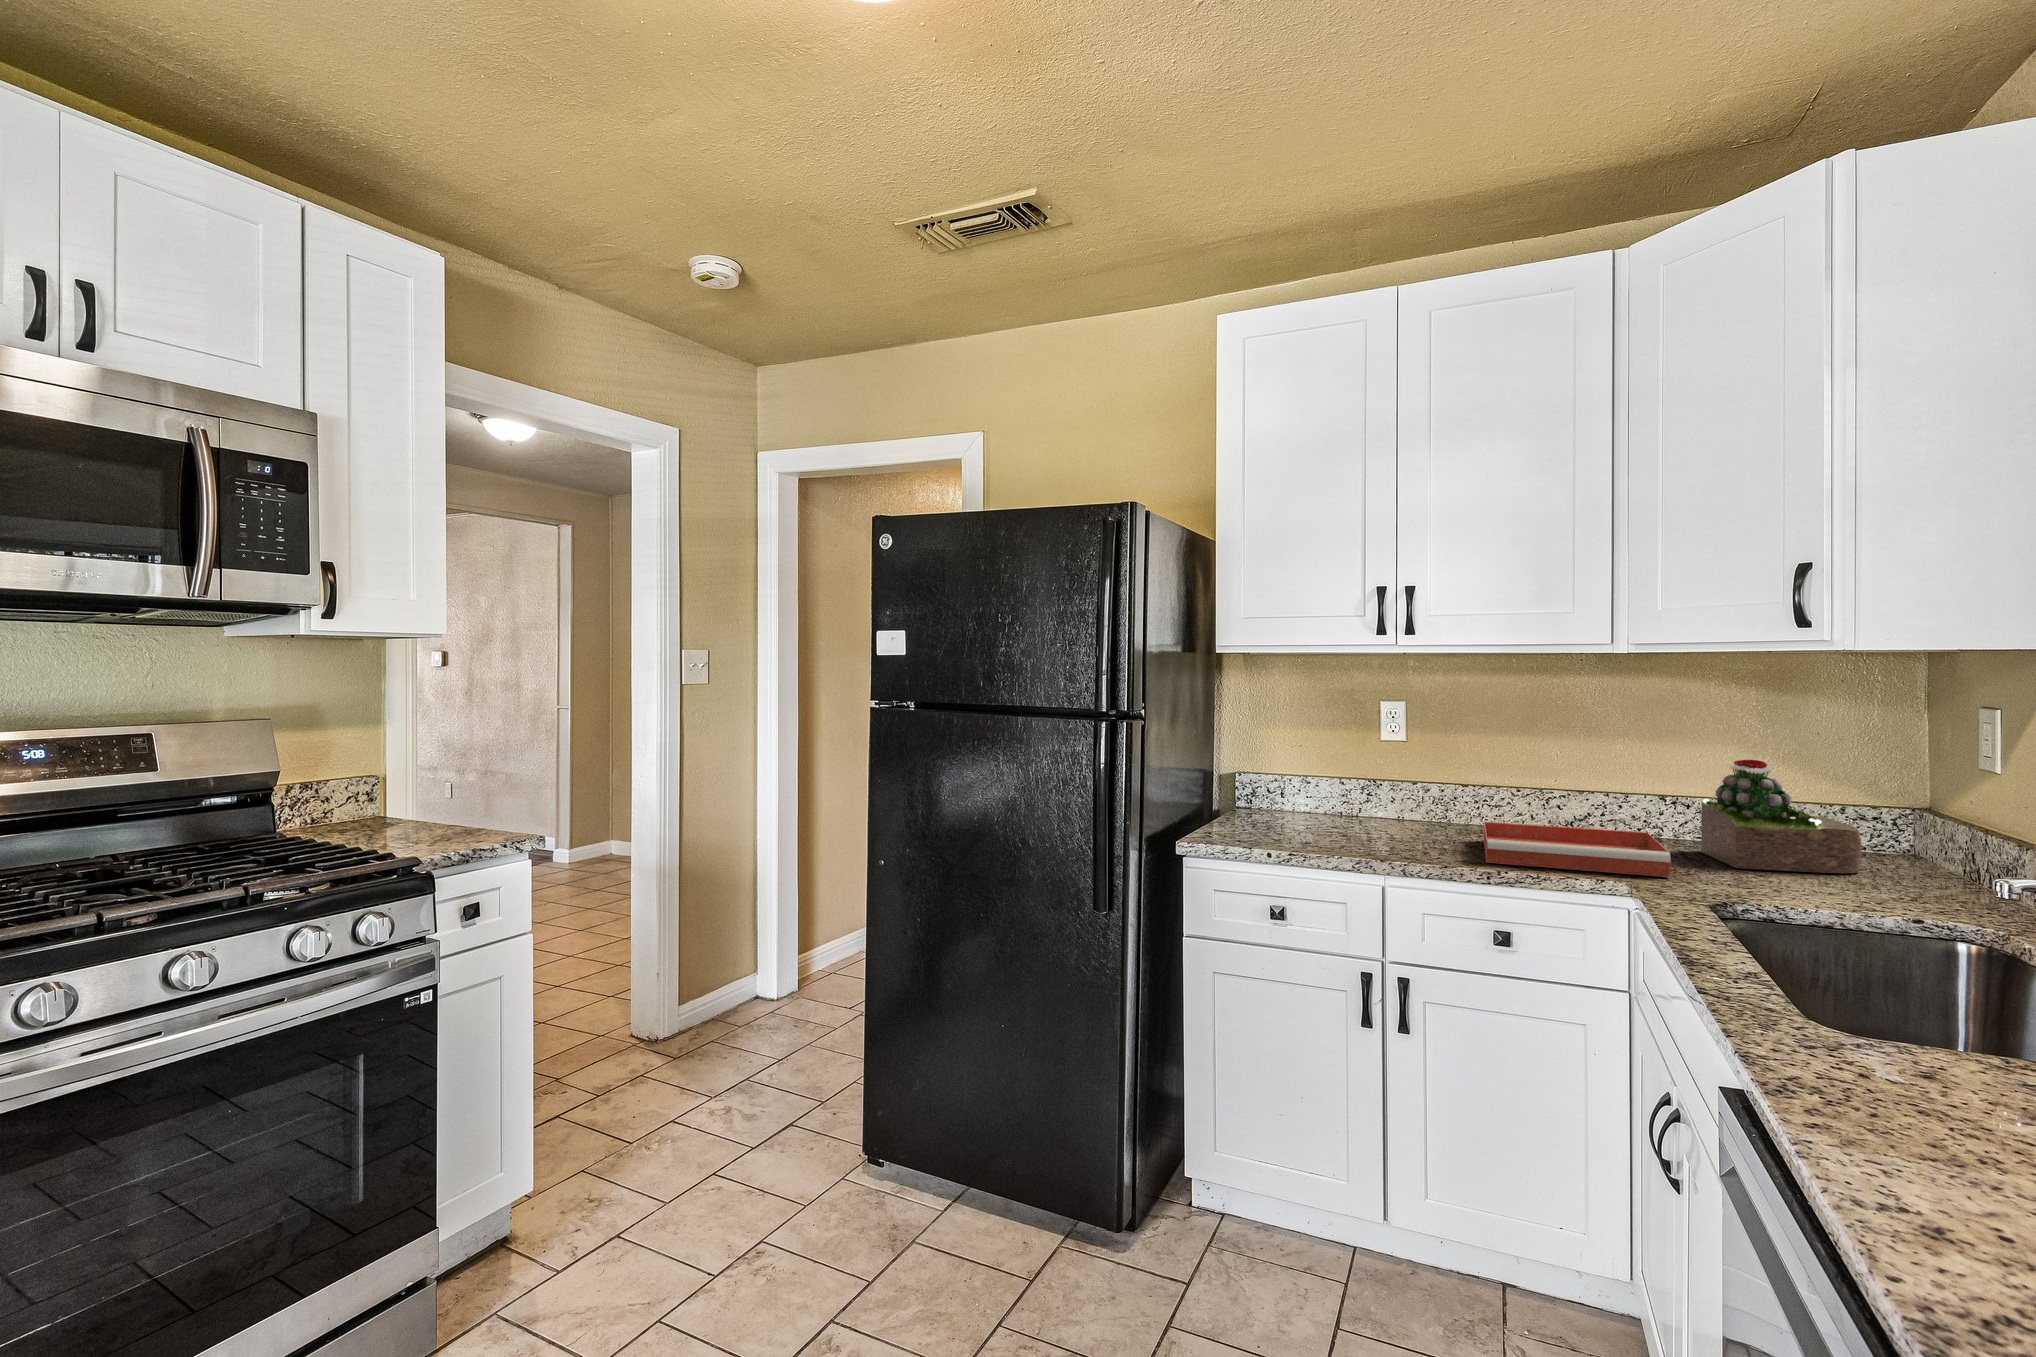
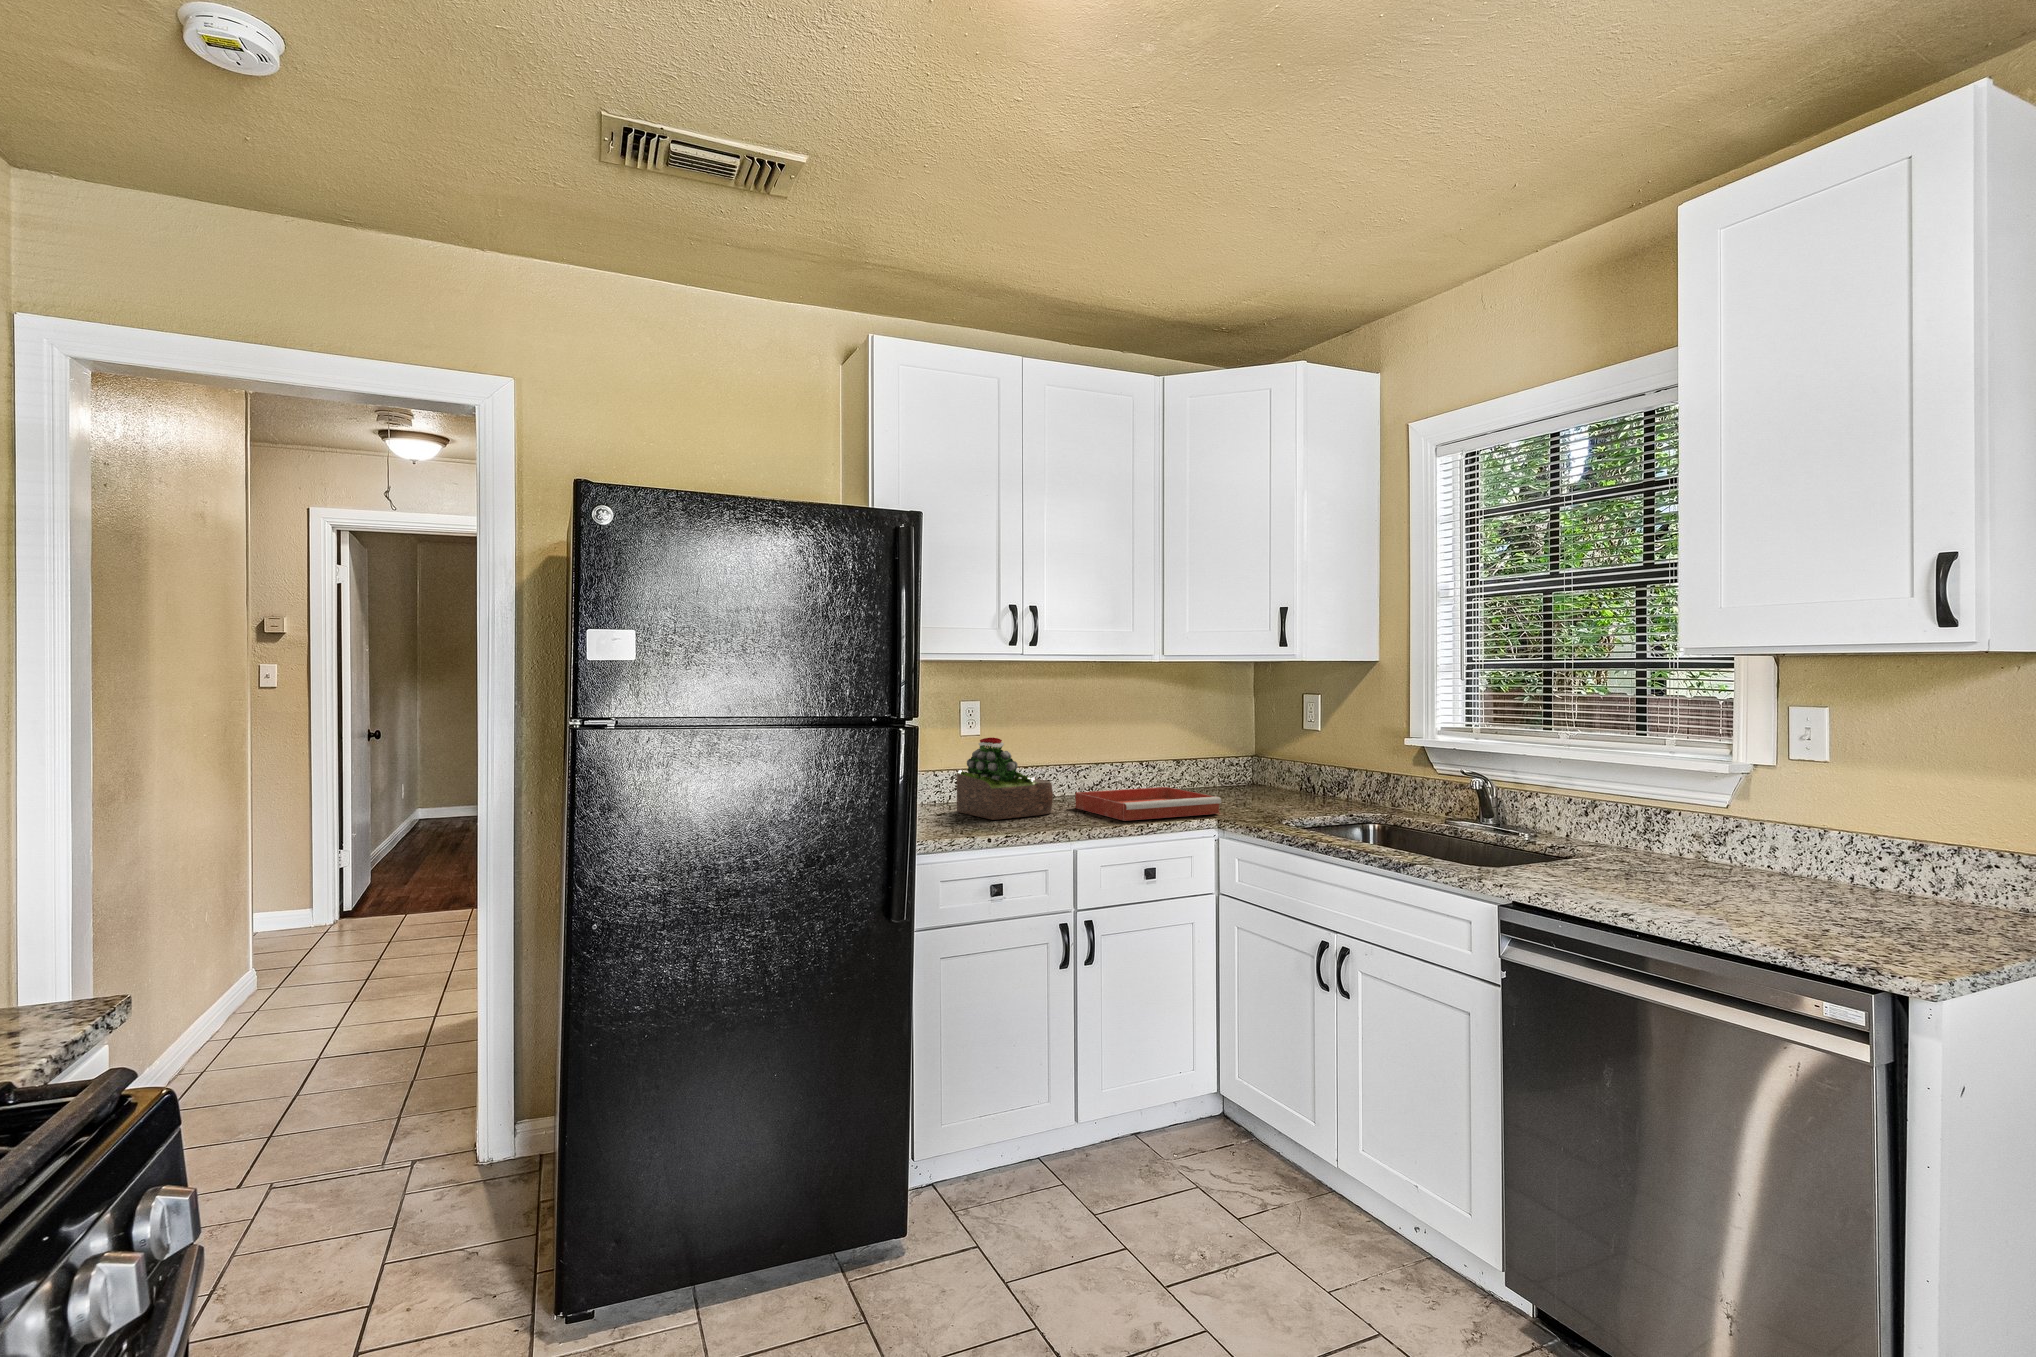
succulent plant: present [1701,760,1862,873] -> present [957,738,1053,820]

